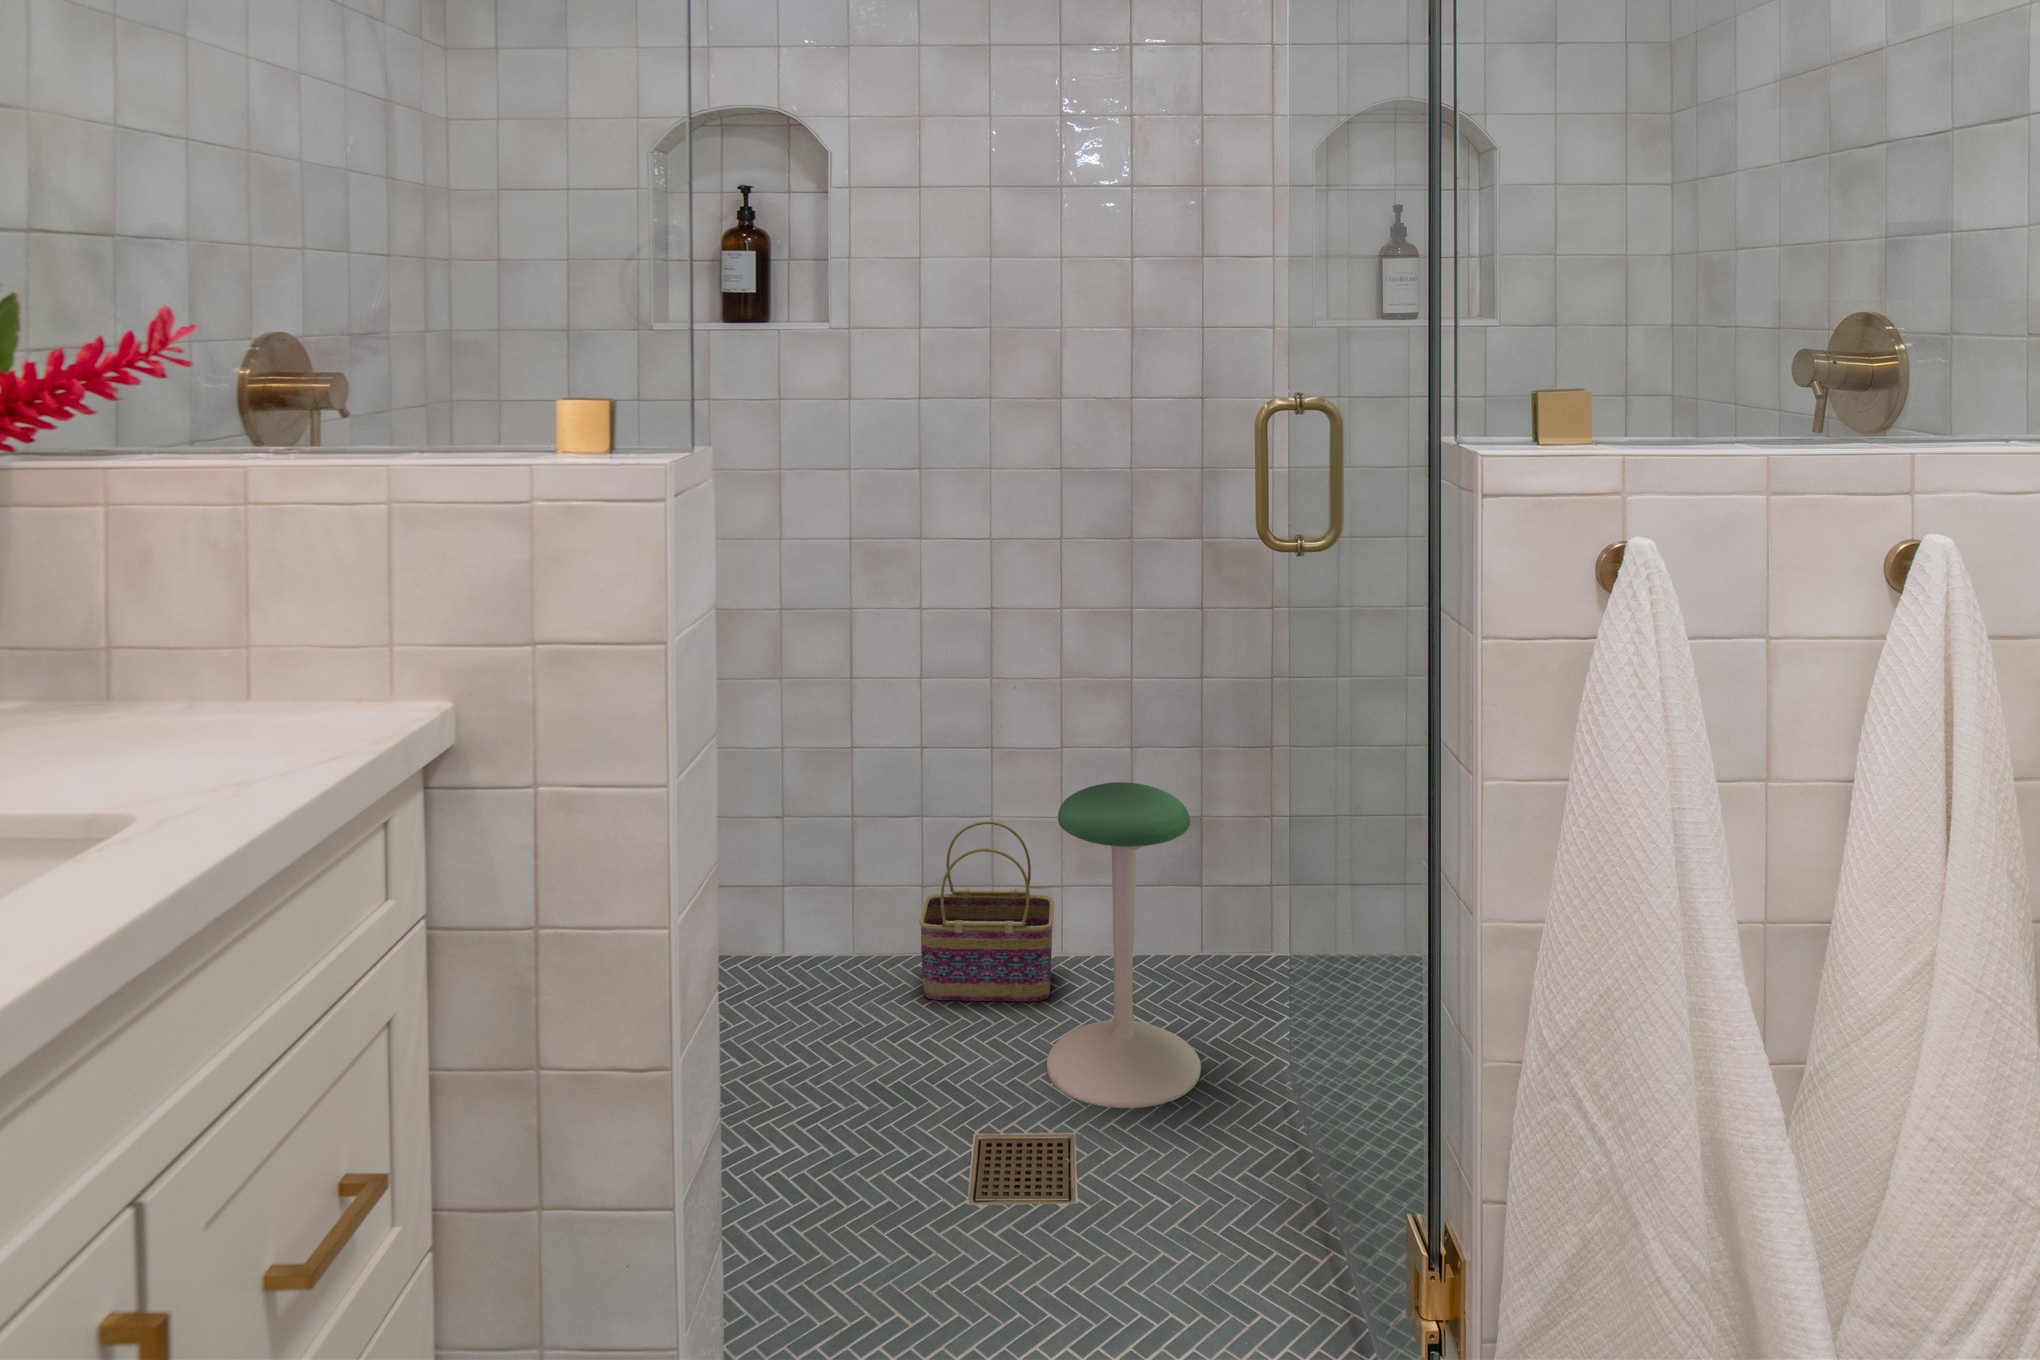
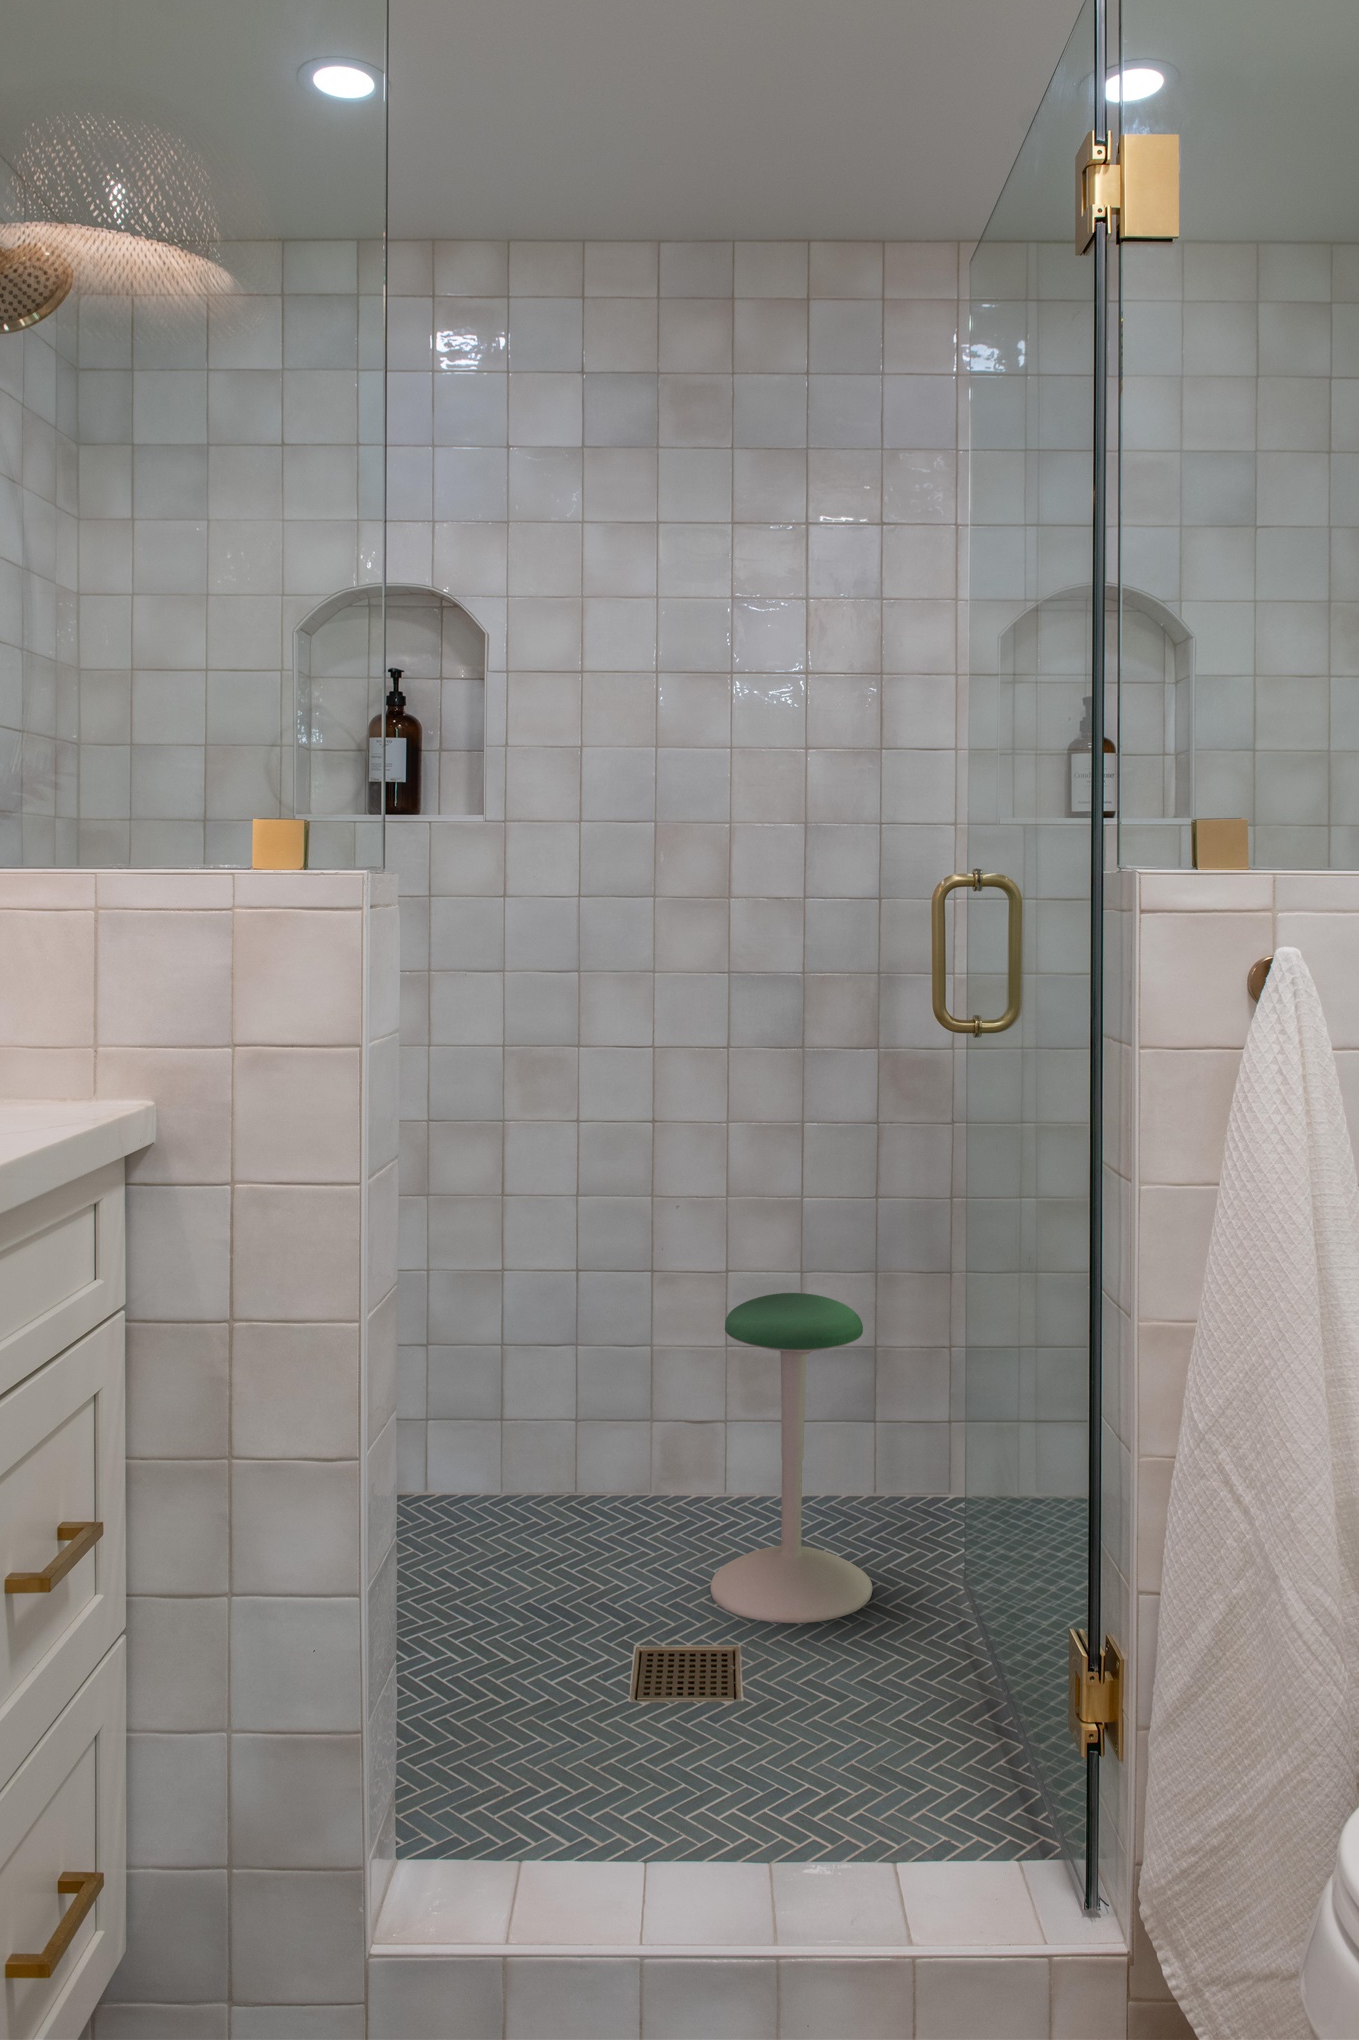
basket: present [919,821,1054,1001] -> none [574,1350,718,1536]

